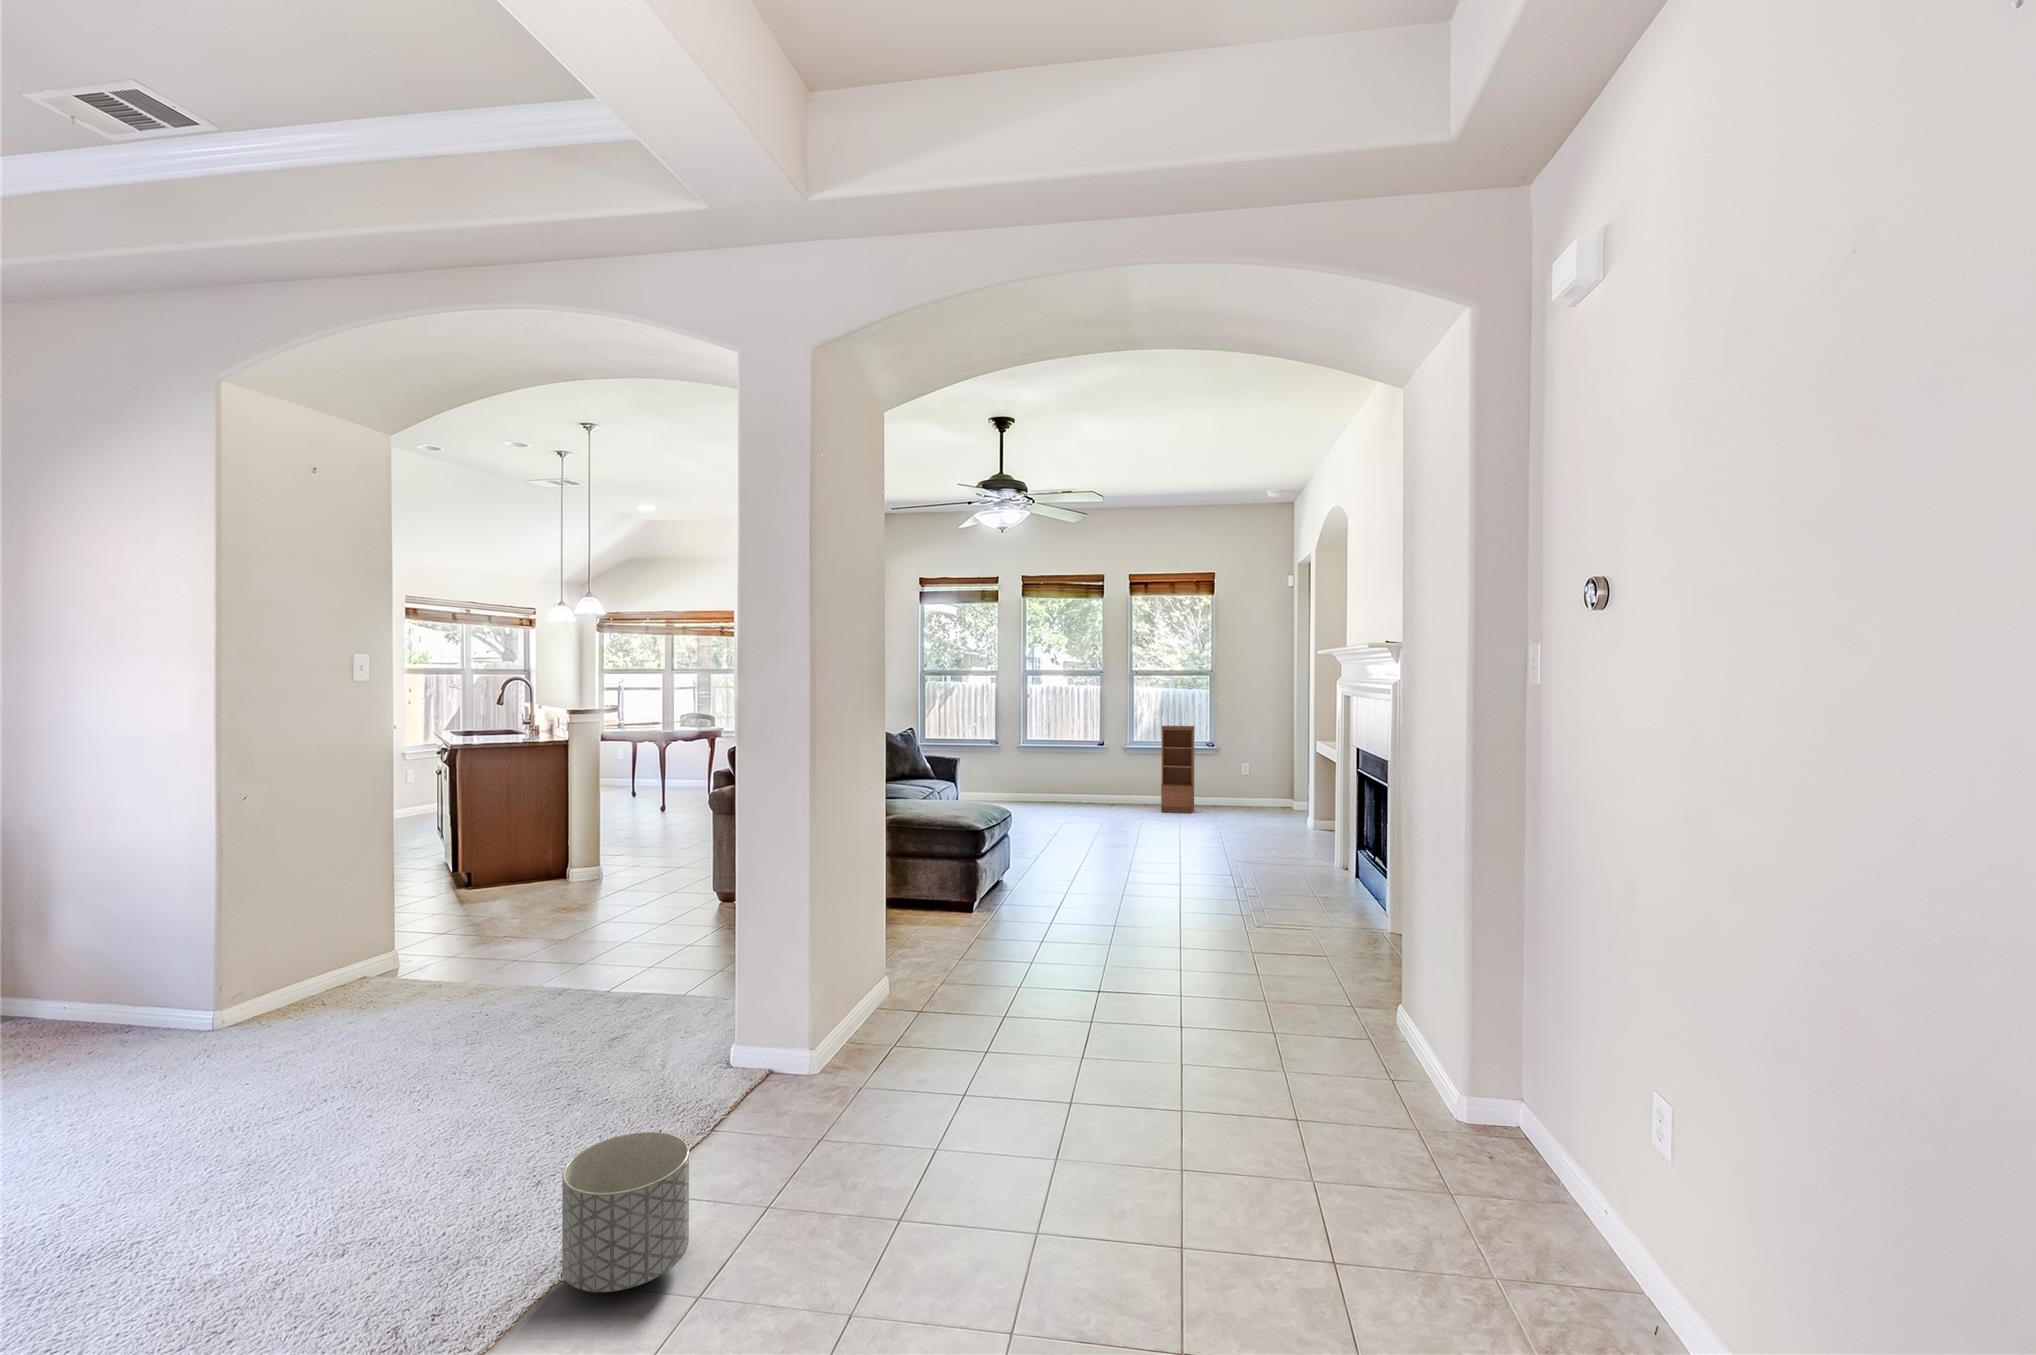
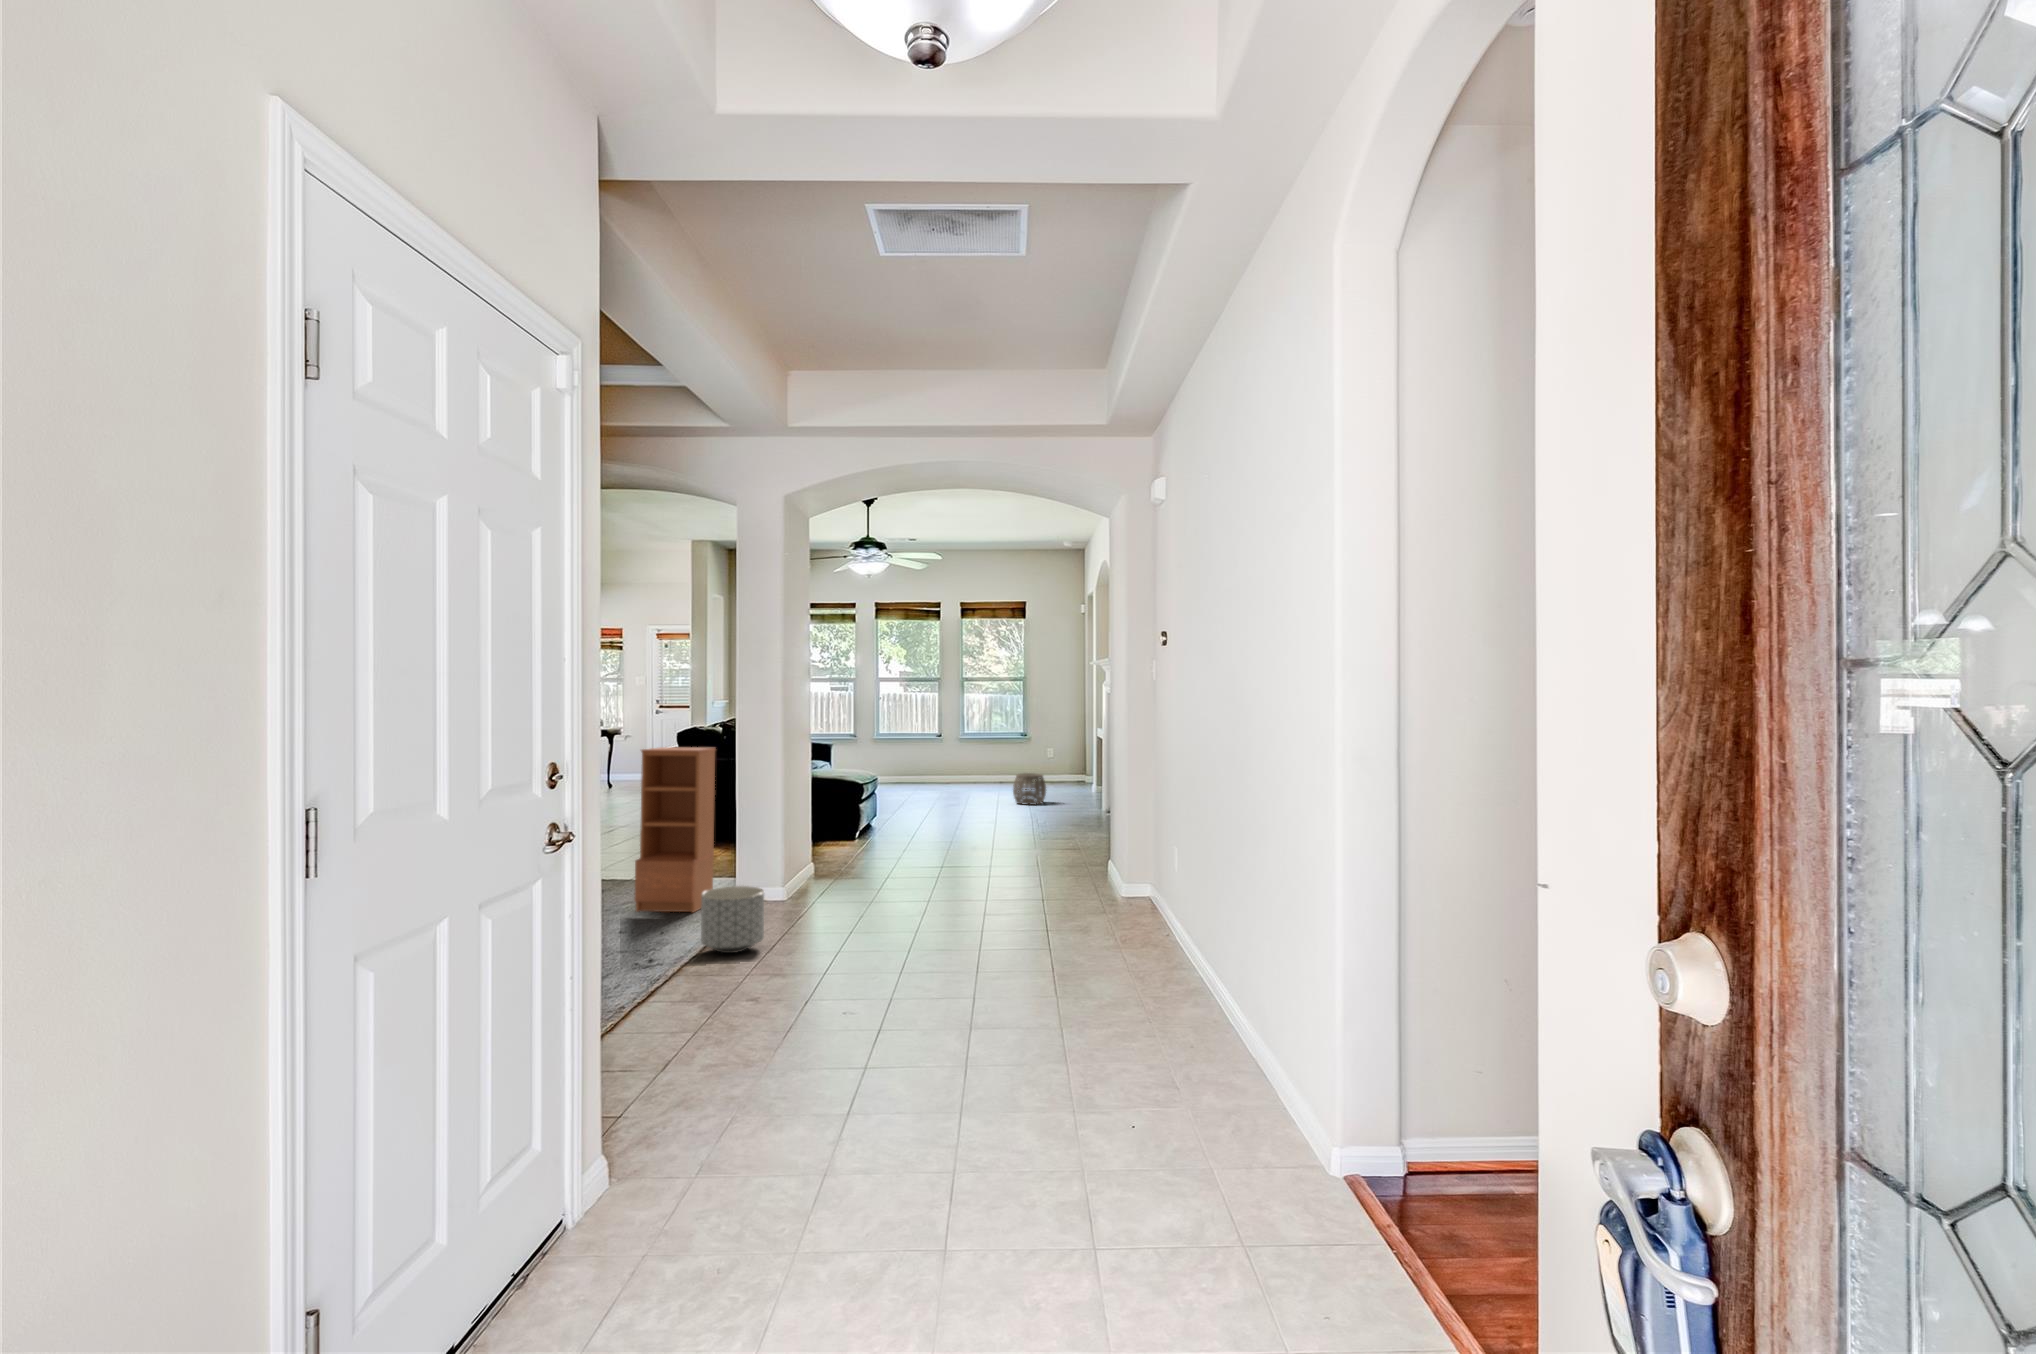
bookcase: present [1161,726,1195,813] -> present [634,747,715,913]
woven basket: none [1194,798,1240,841] -> present [1013,773,1046,805]

